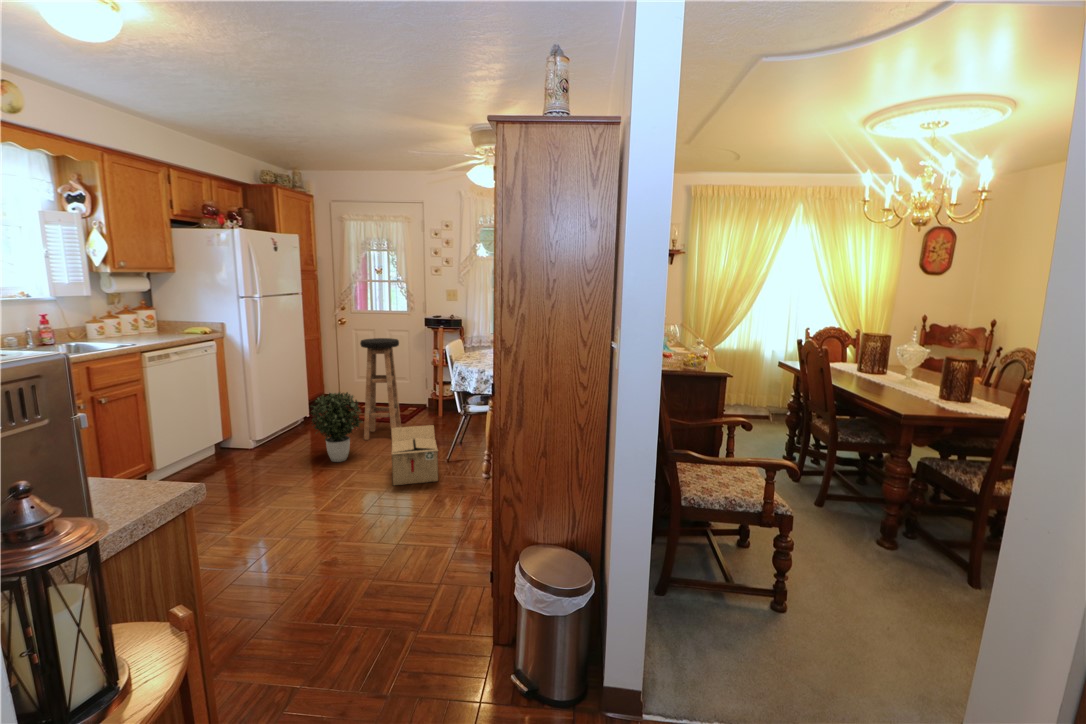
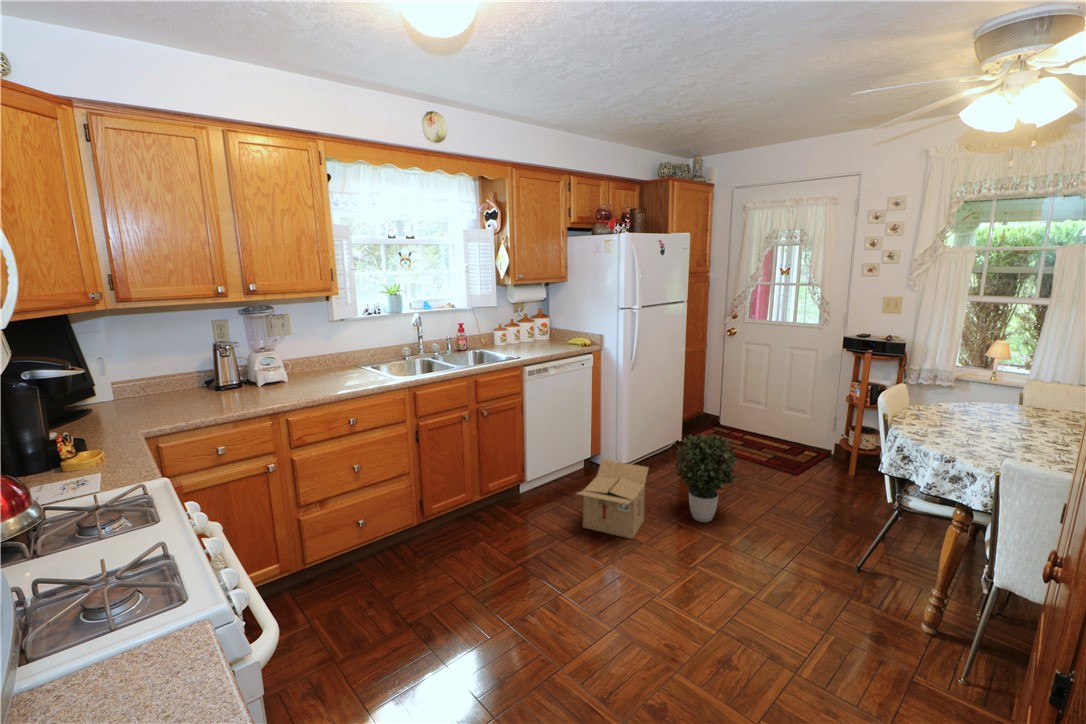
bar stool: present [360,338,401,440] -> none [738,364,801,505]
cardboard box: present [392,425,438,486] -> present [577,460,648,539]

